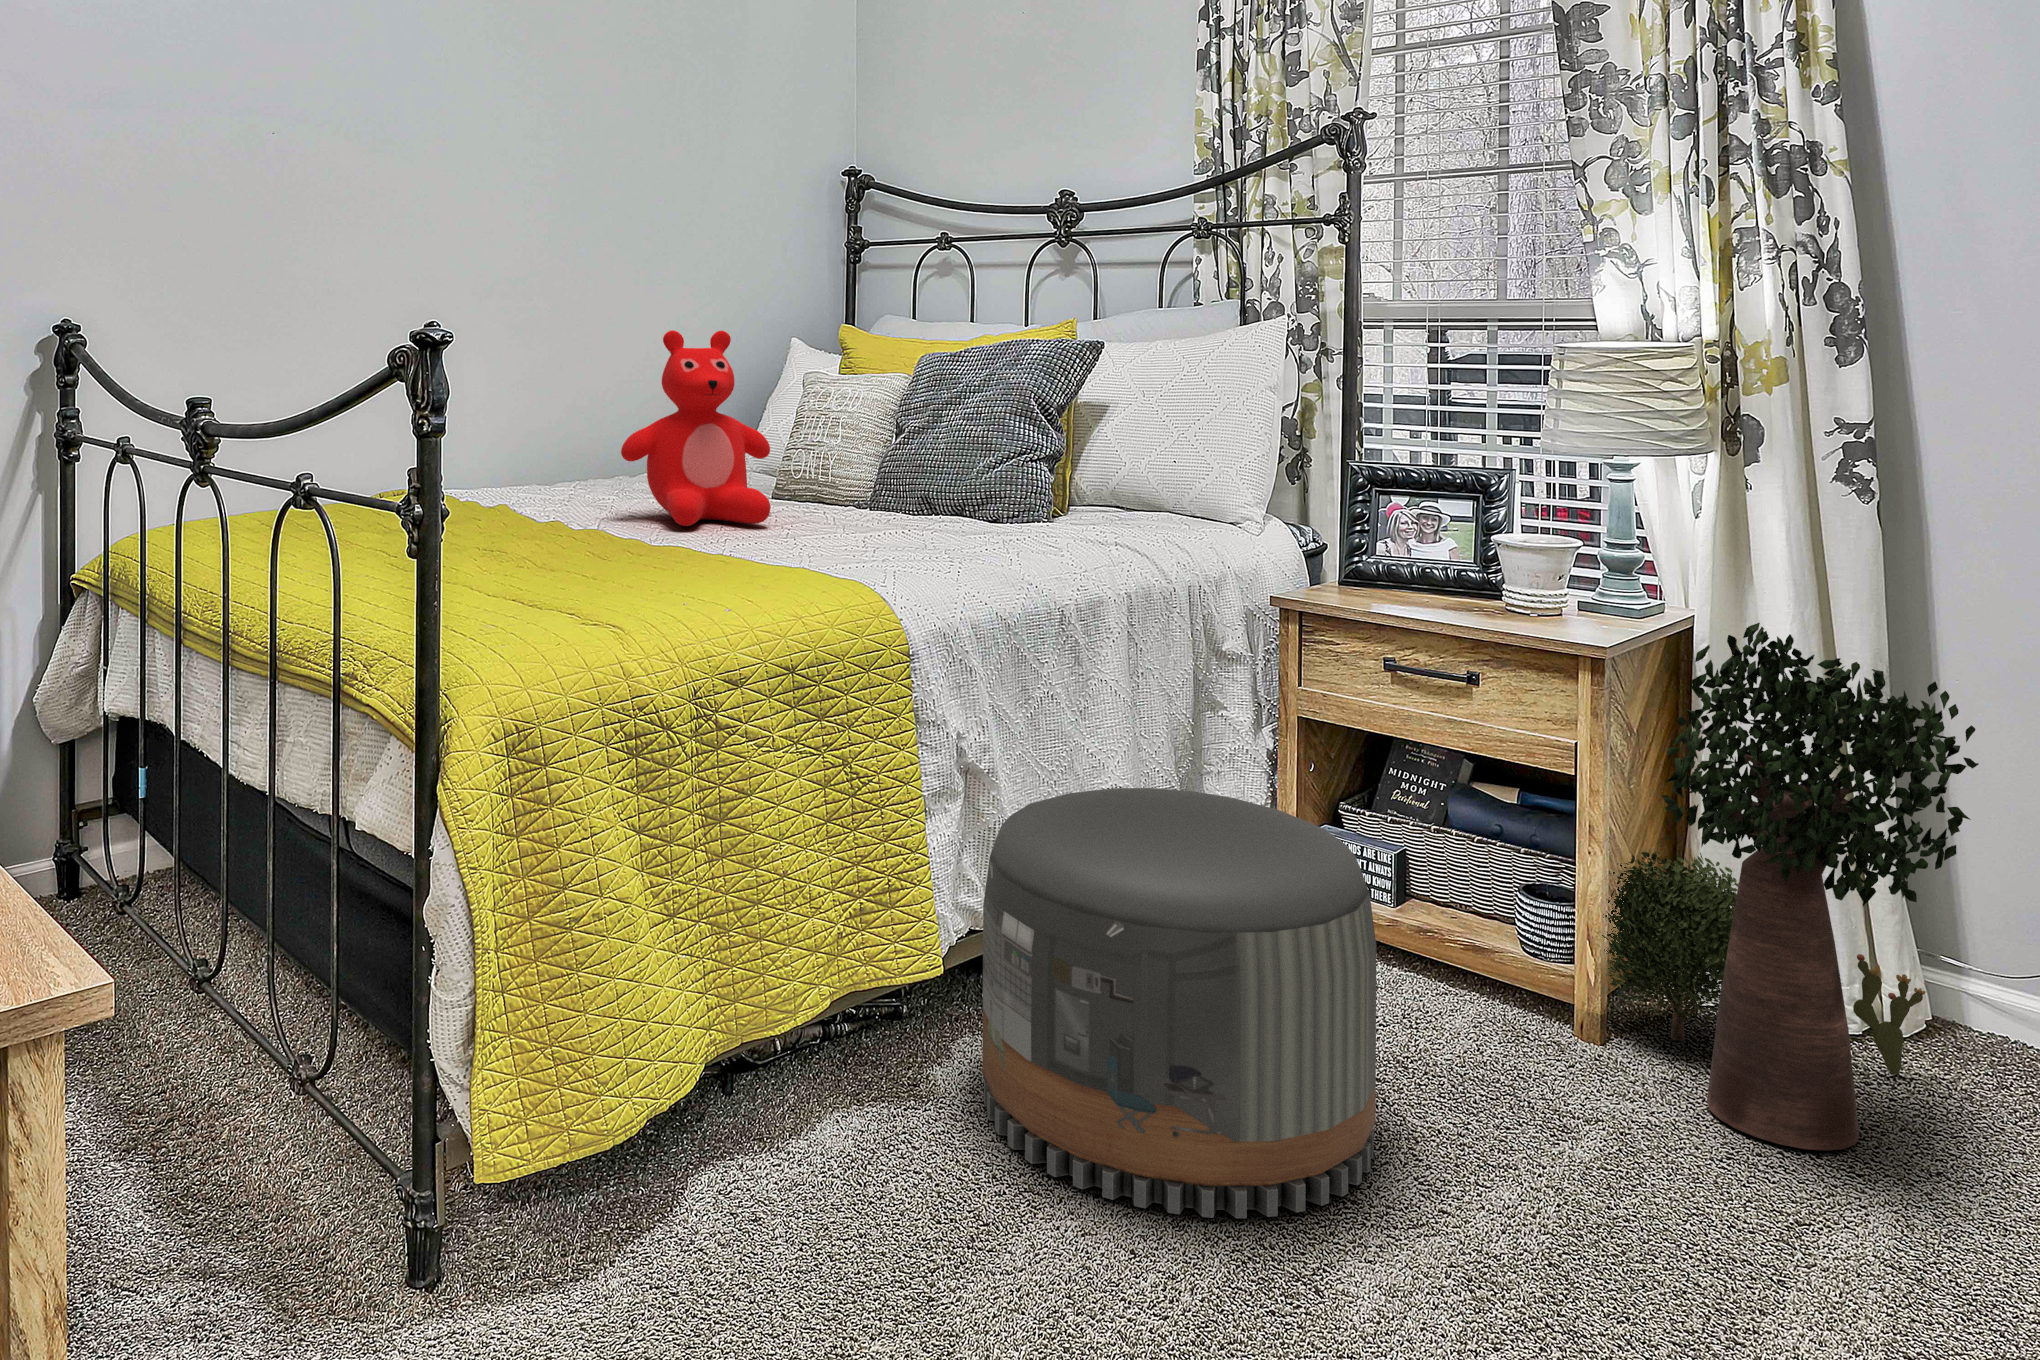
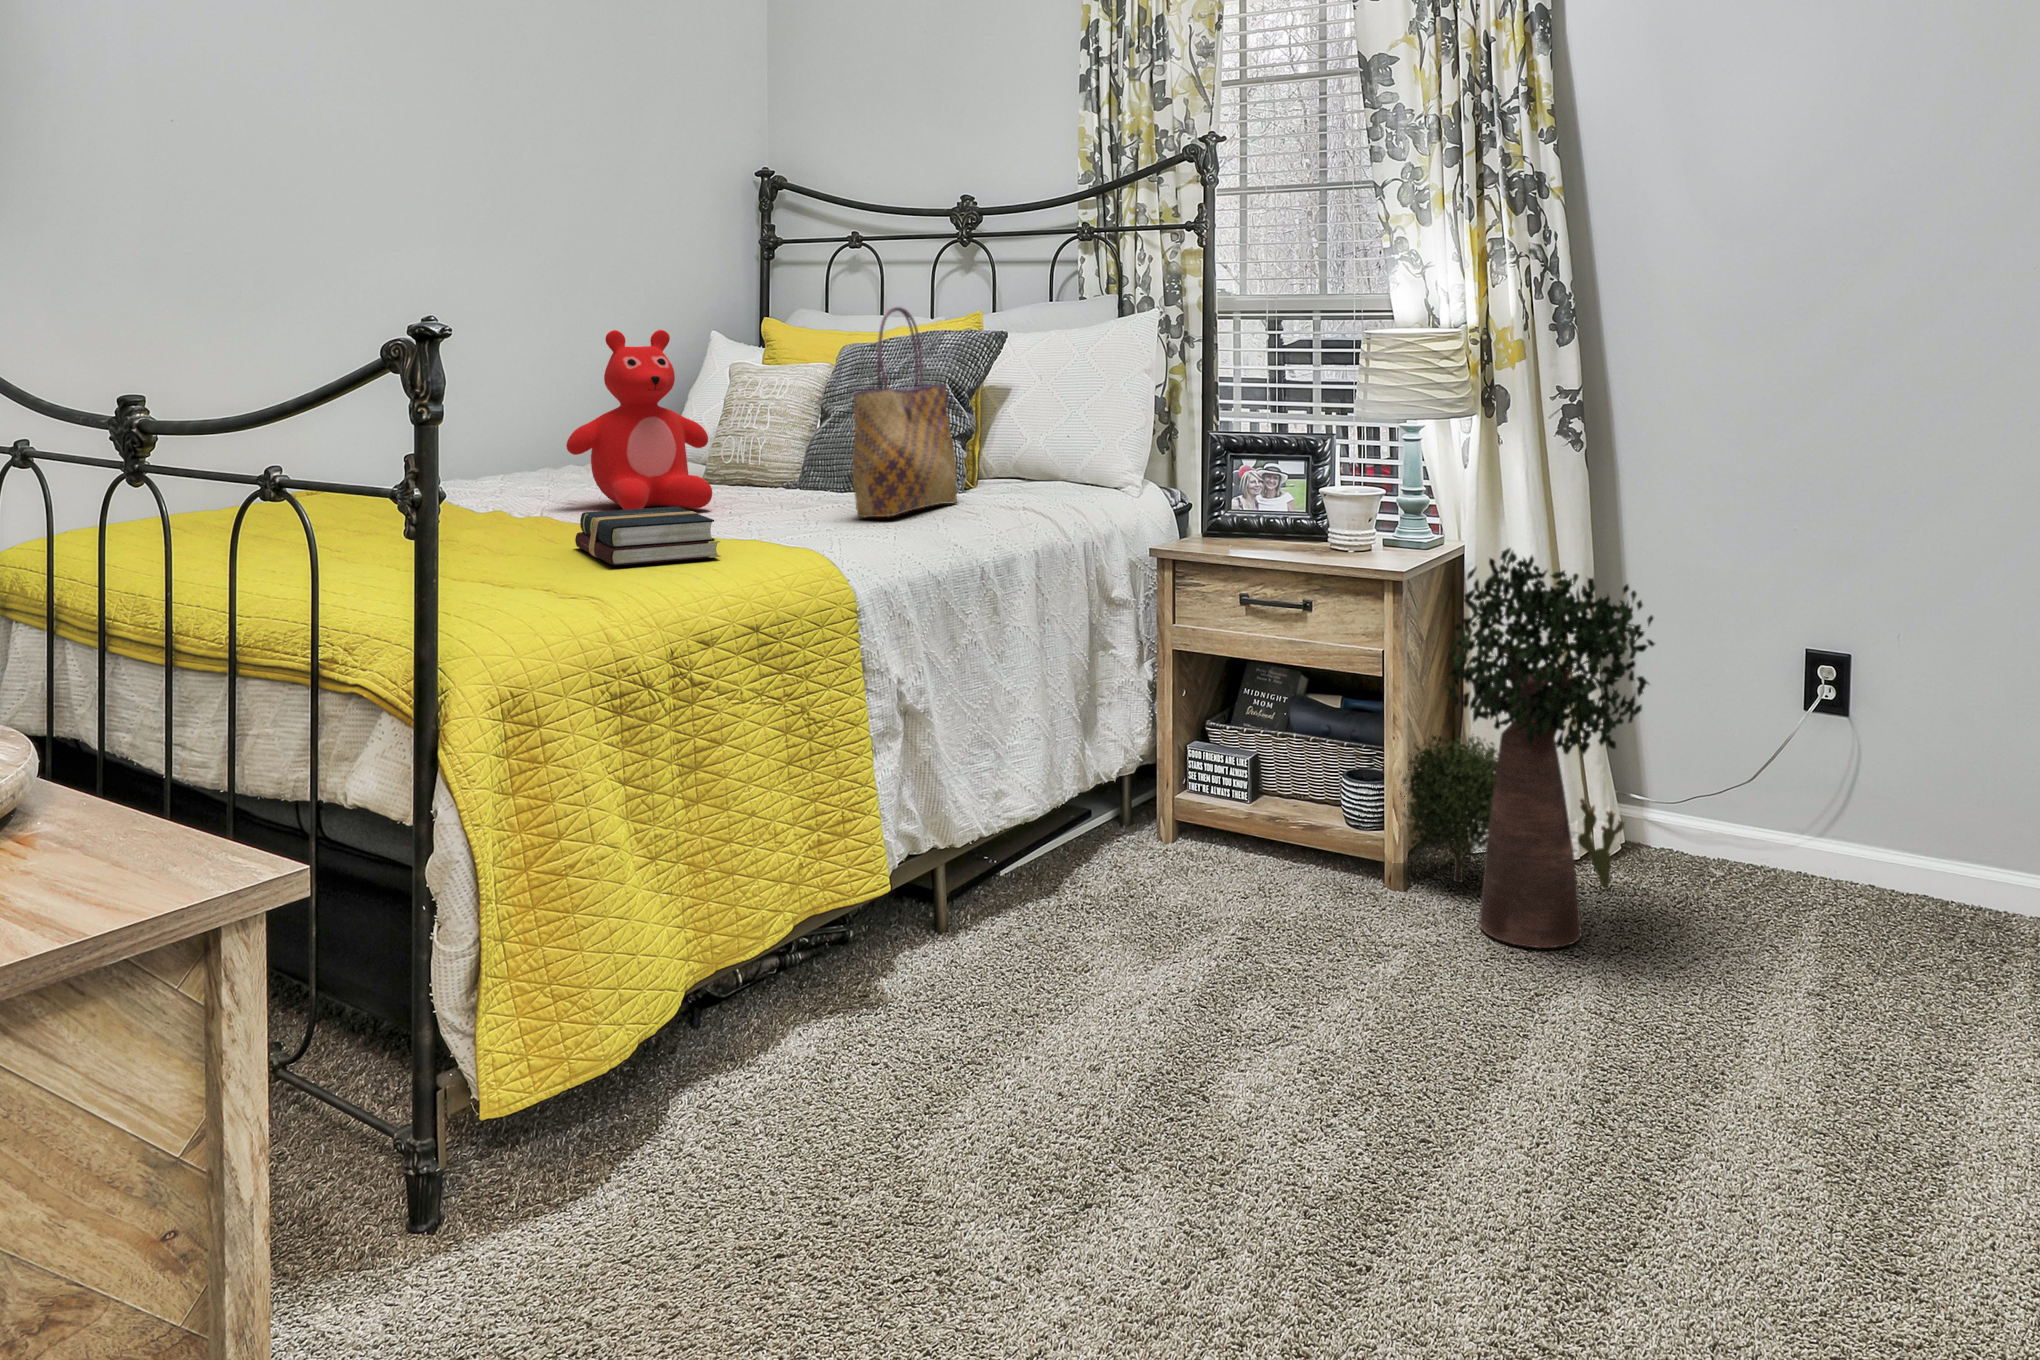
tote bag: none [922,307,1043,544] -> present [853,306,957,517]
hardback book: none [615,523,763,585] -> present [575,506,720,566]
pouf: present [982,788,1376,1218] -> none [925,717,1240,1061]

